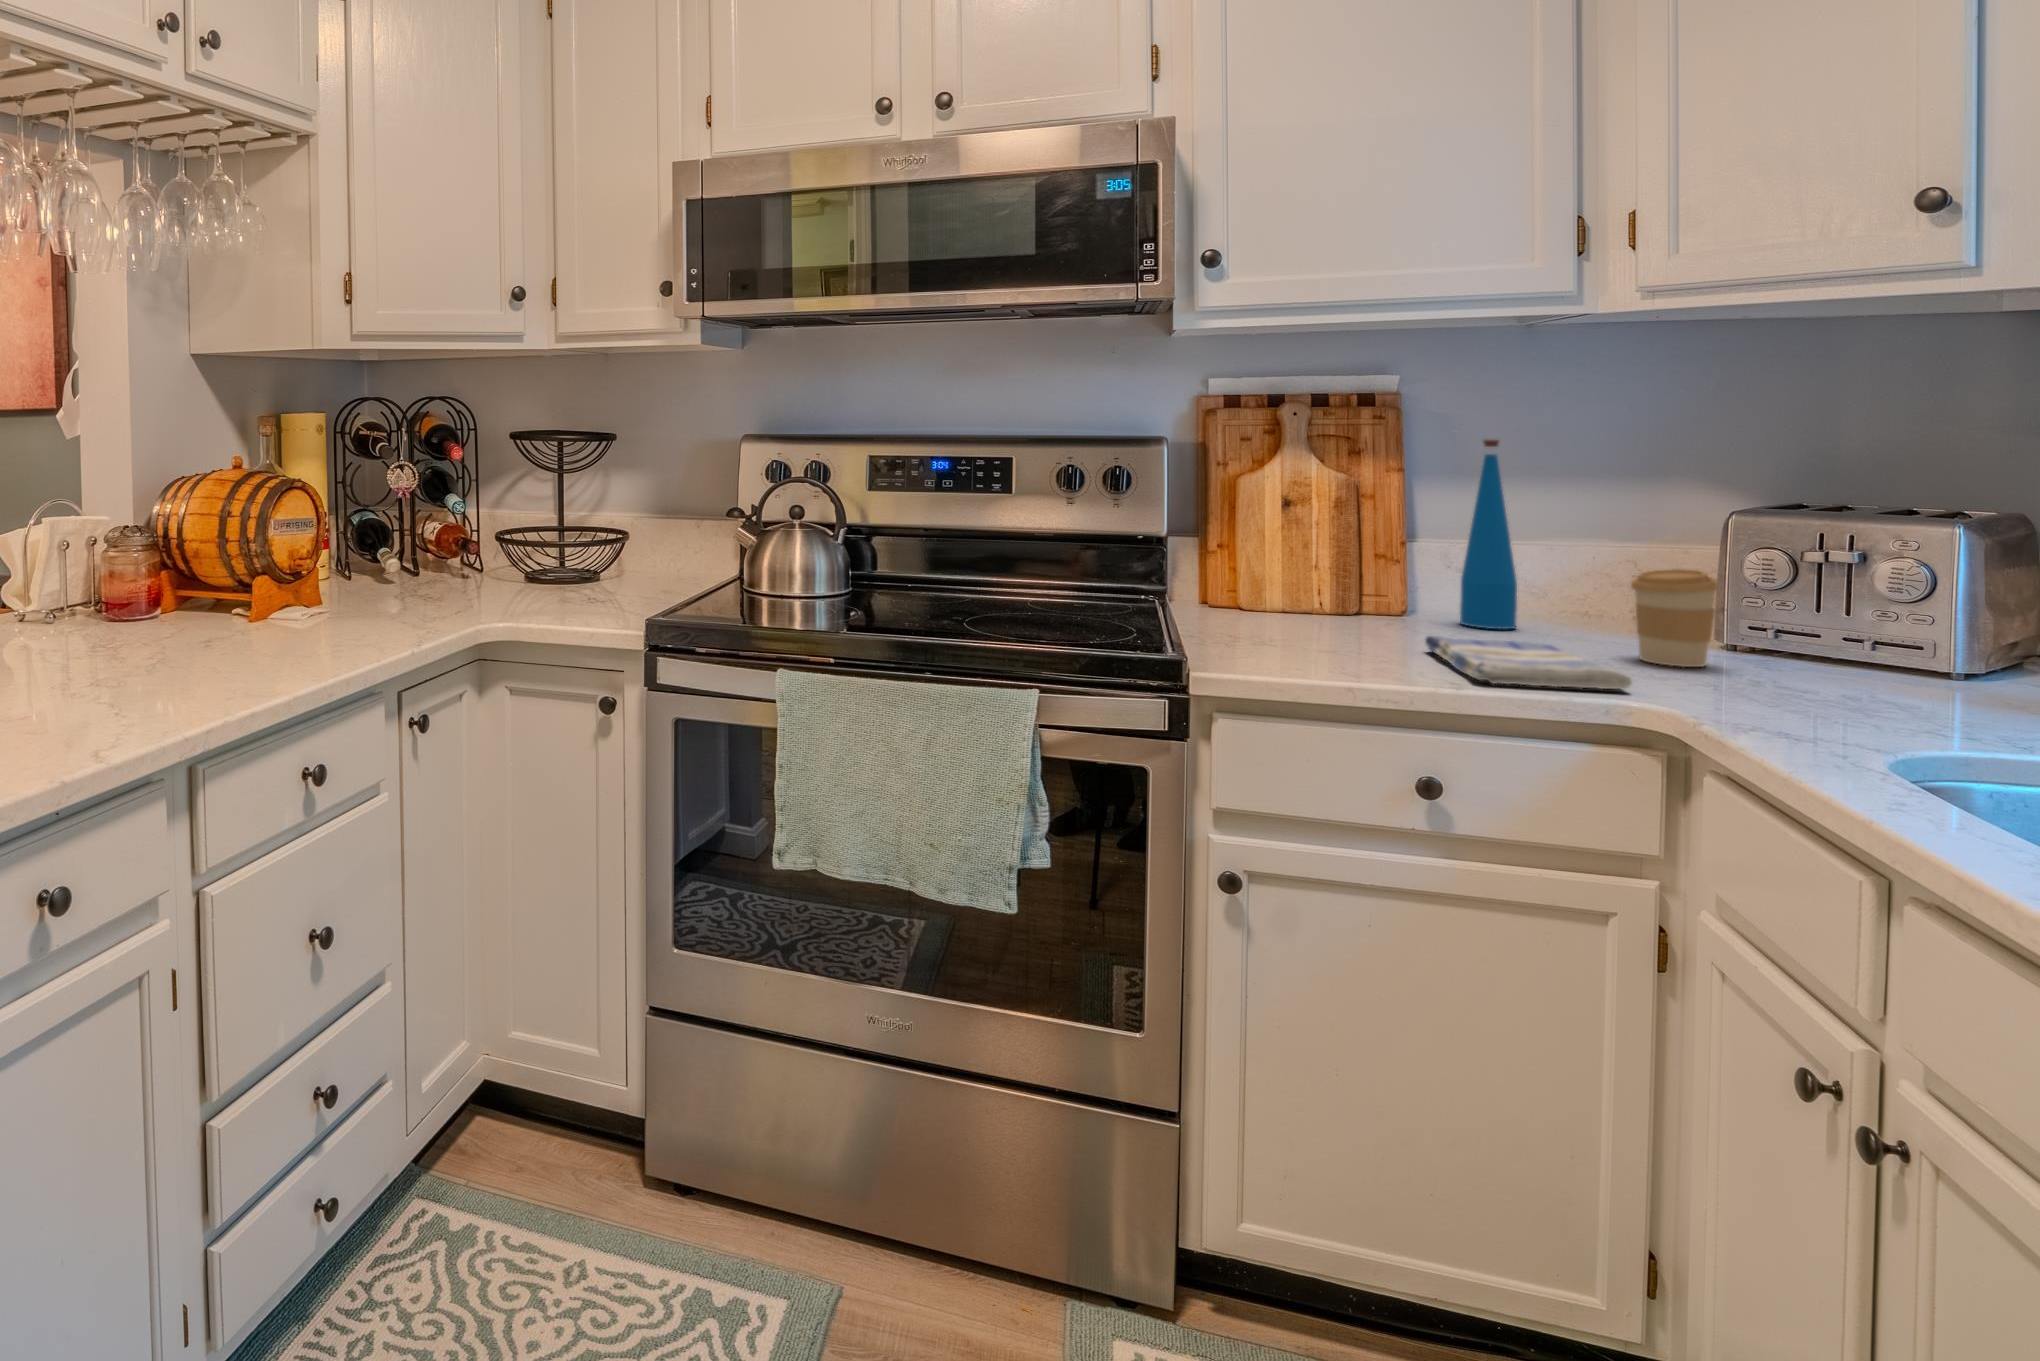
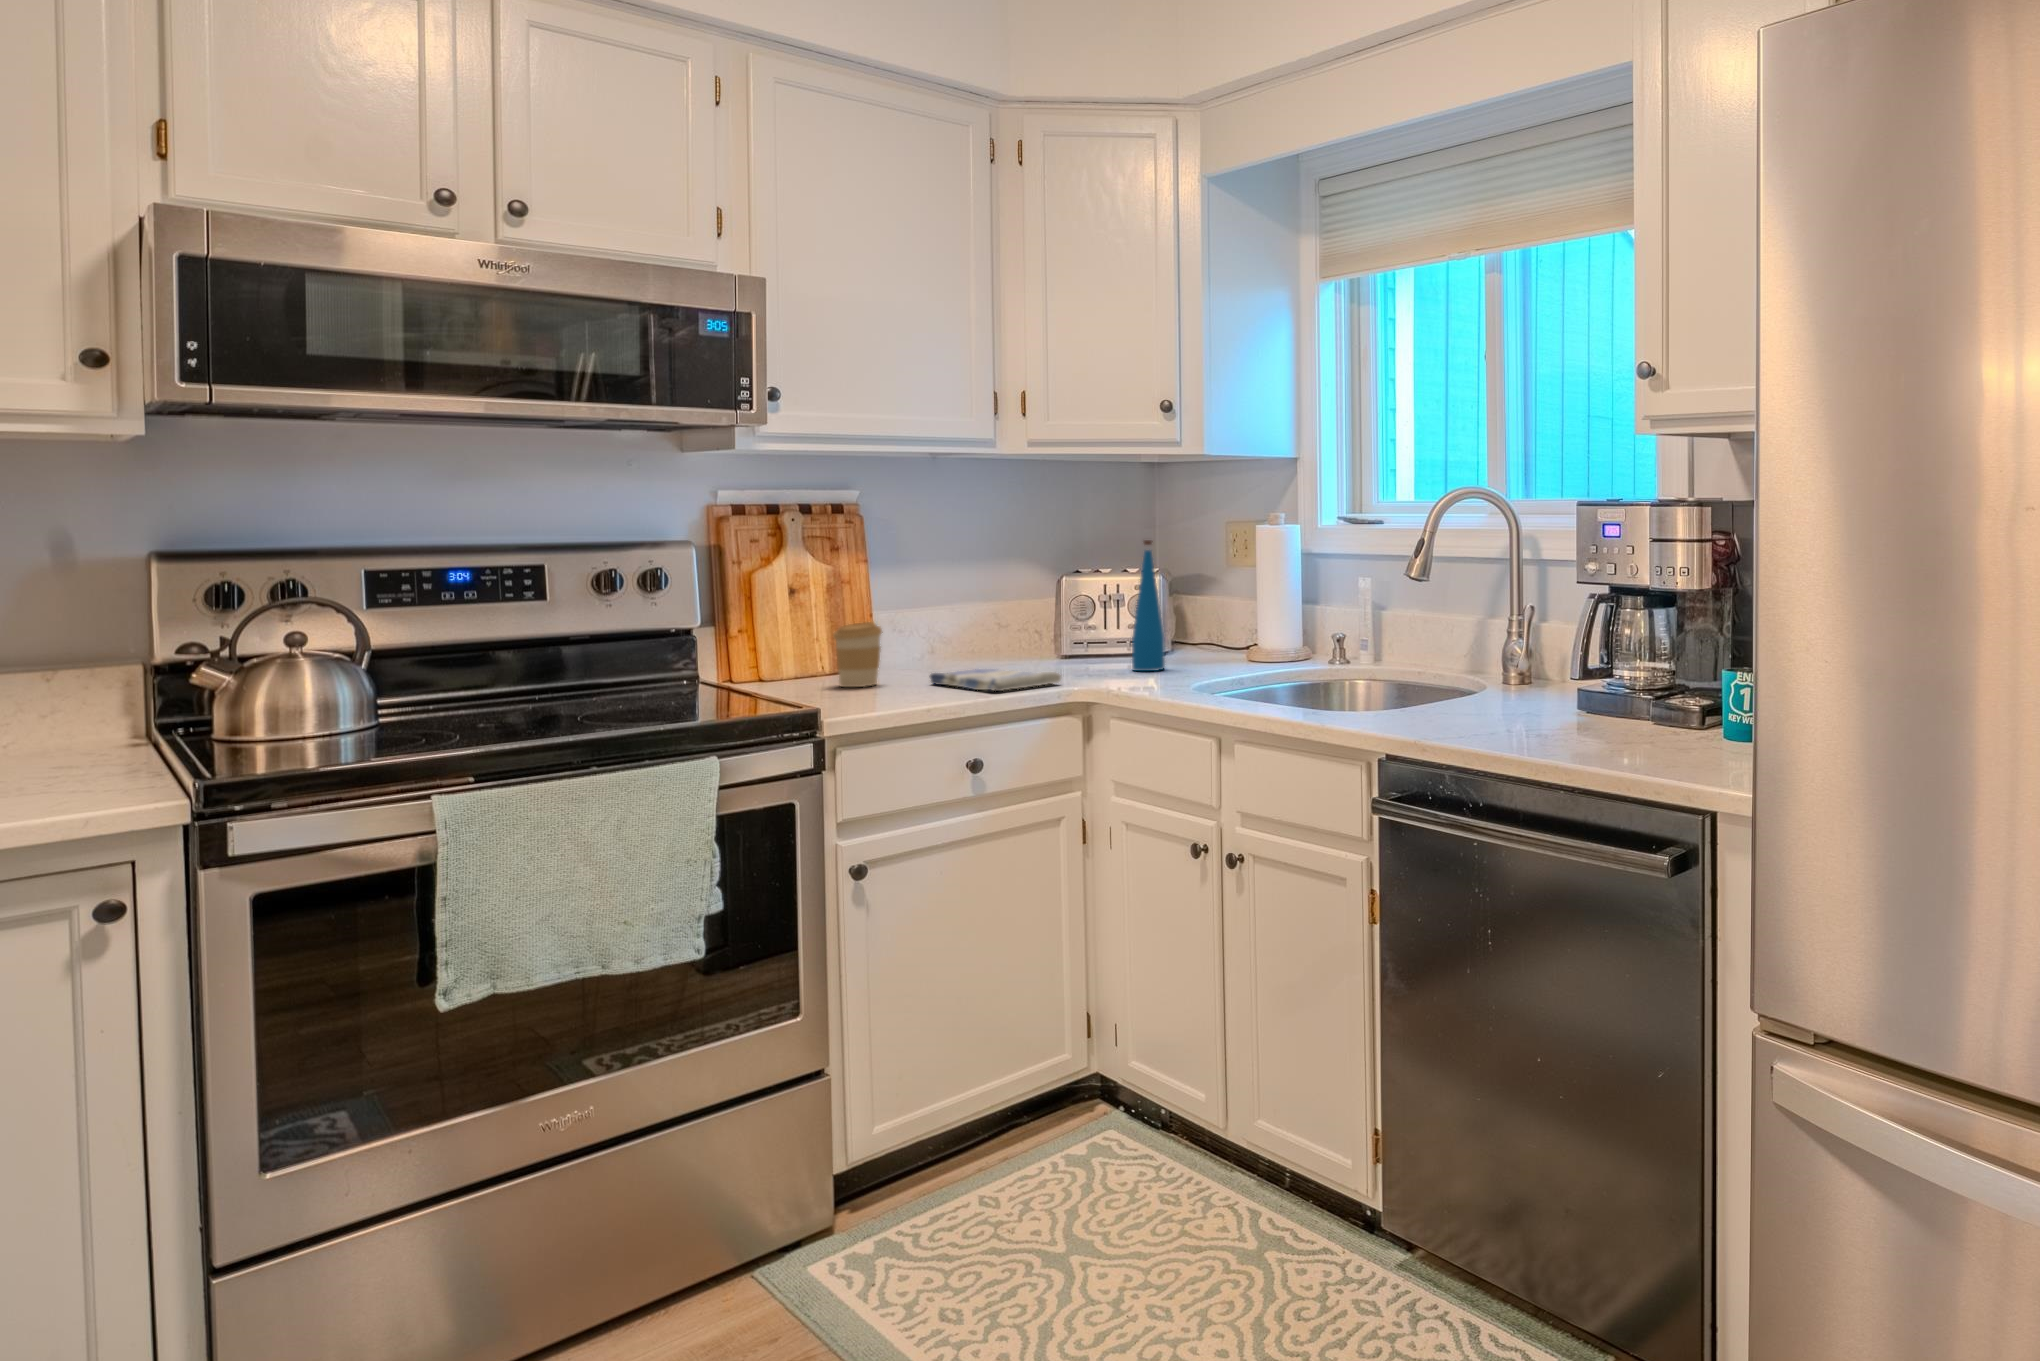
bottle: present [1460,440,1517,629] -> present [1132,540,1165,671]
coffee cup: present [1631,569,1718,667] -> present [833,622,883,687]

